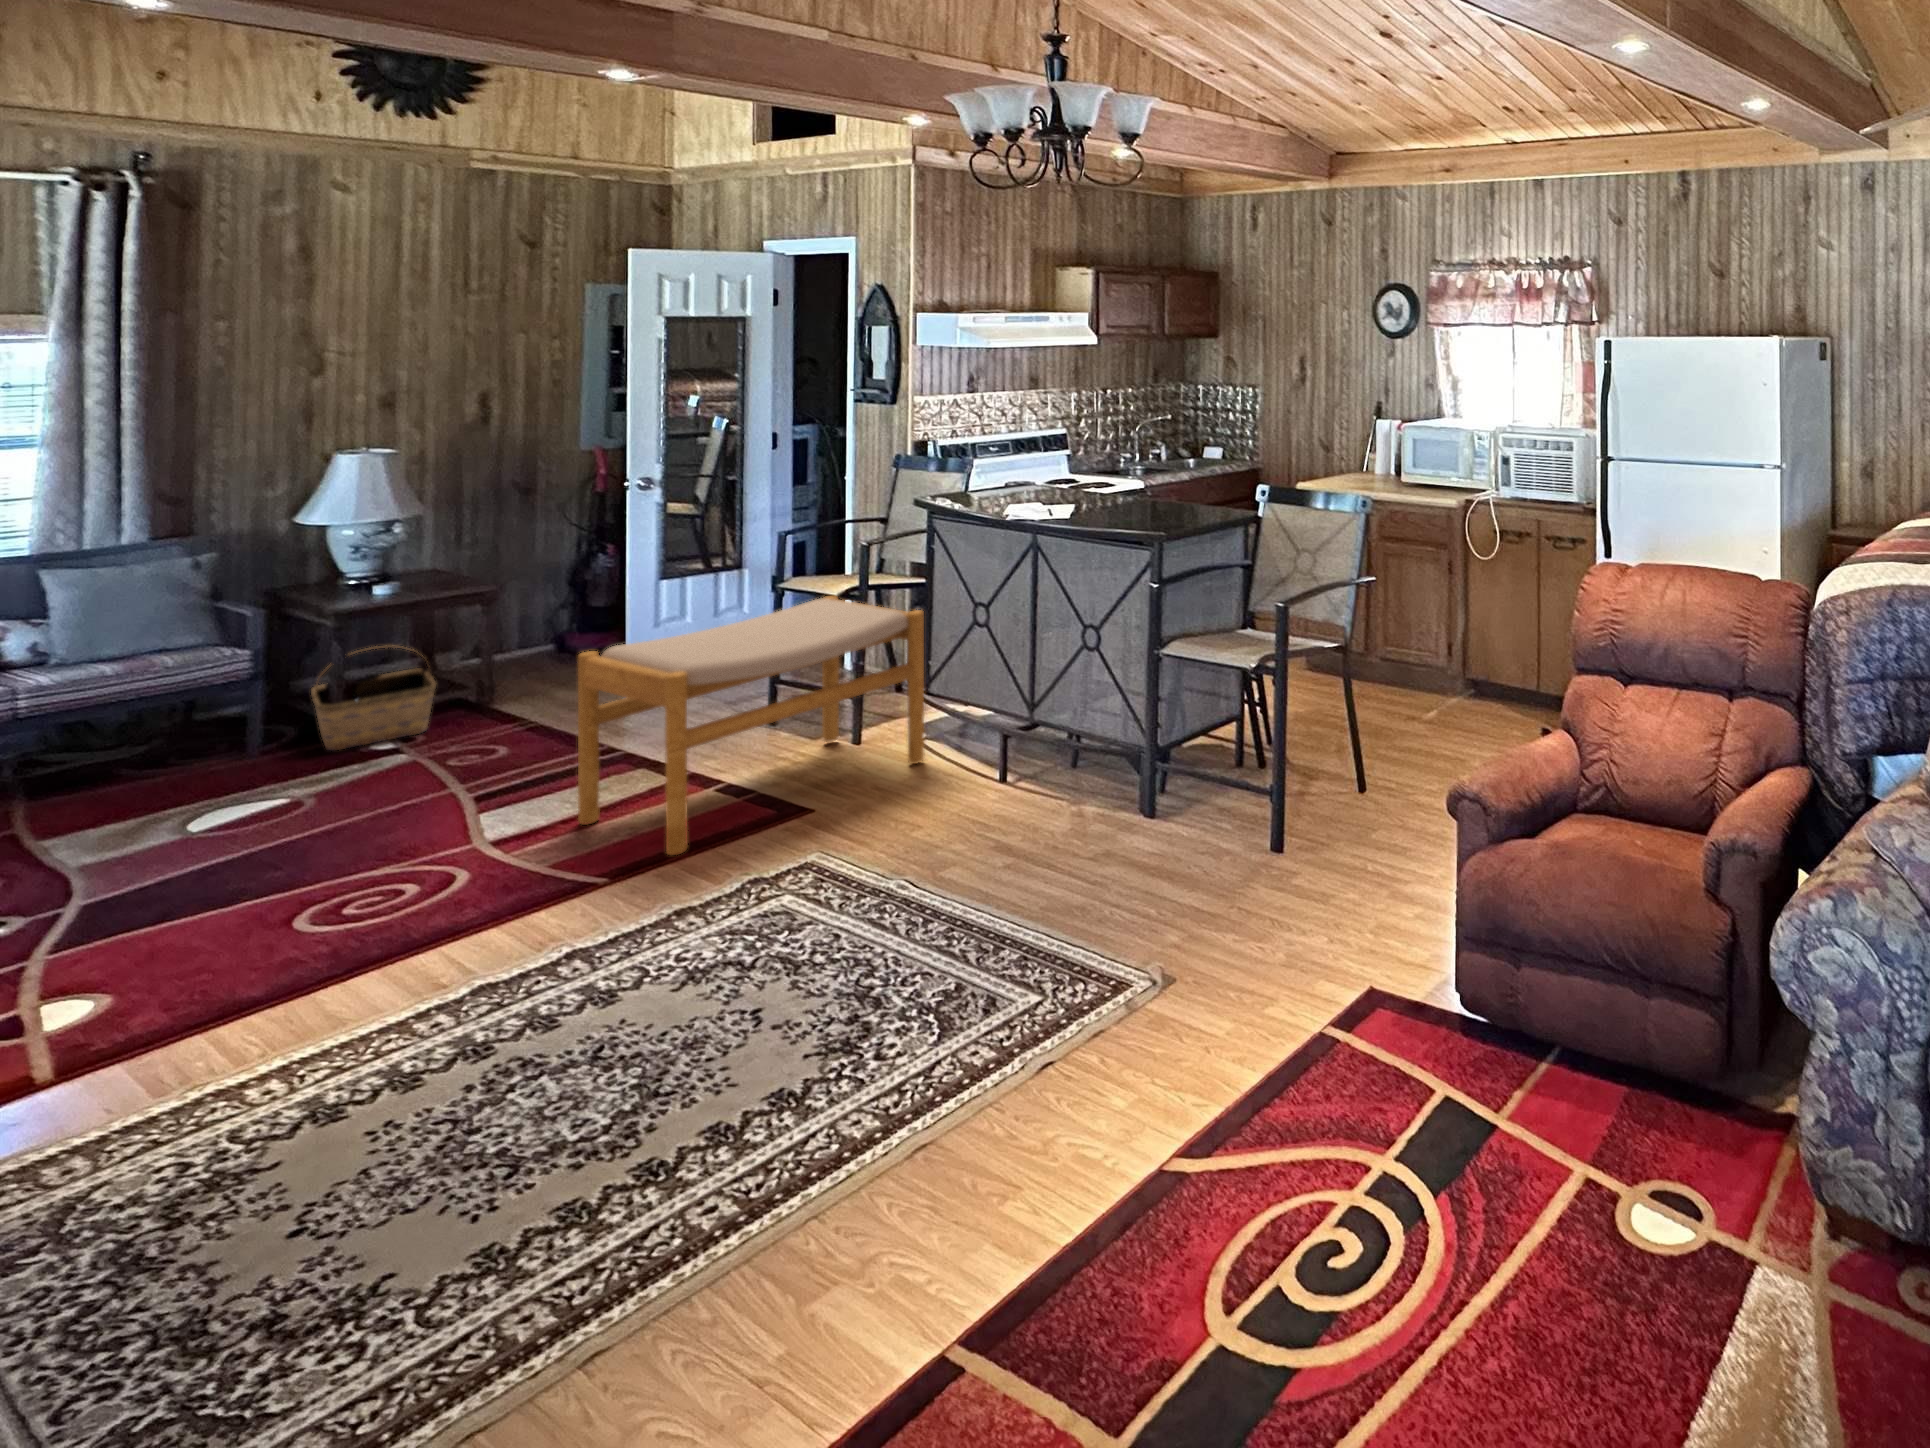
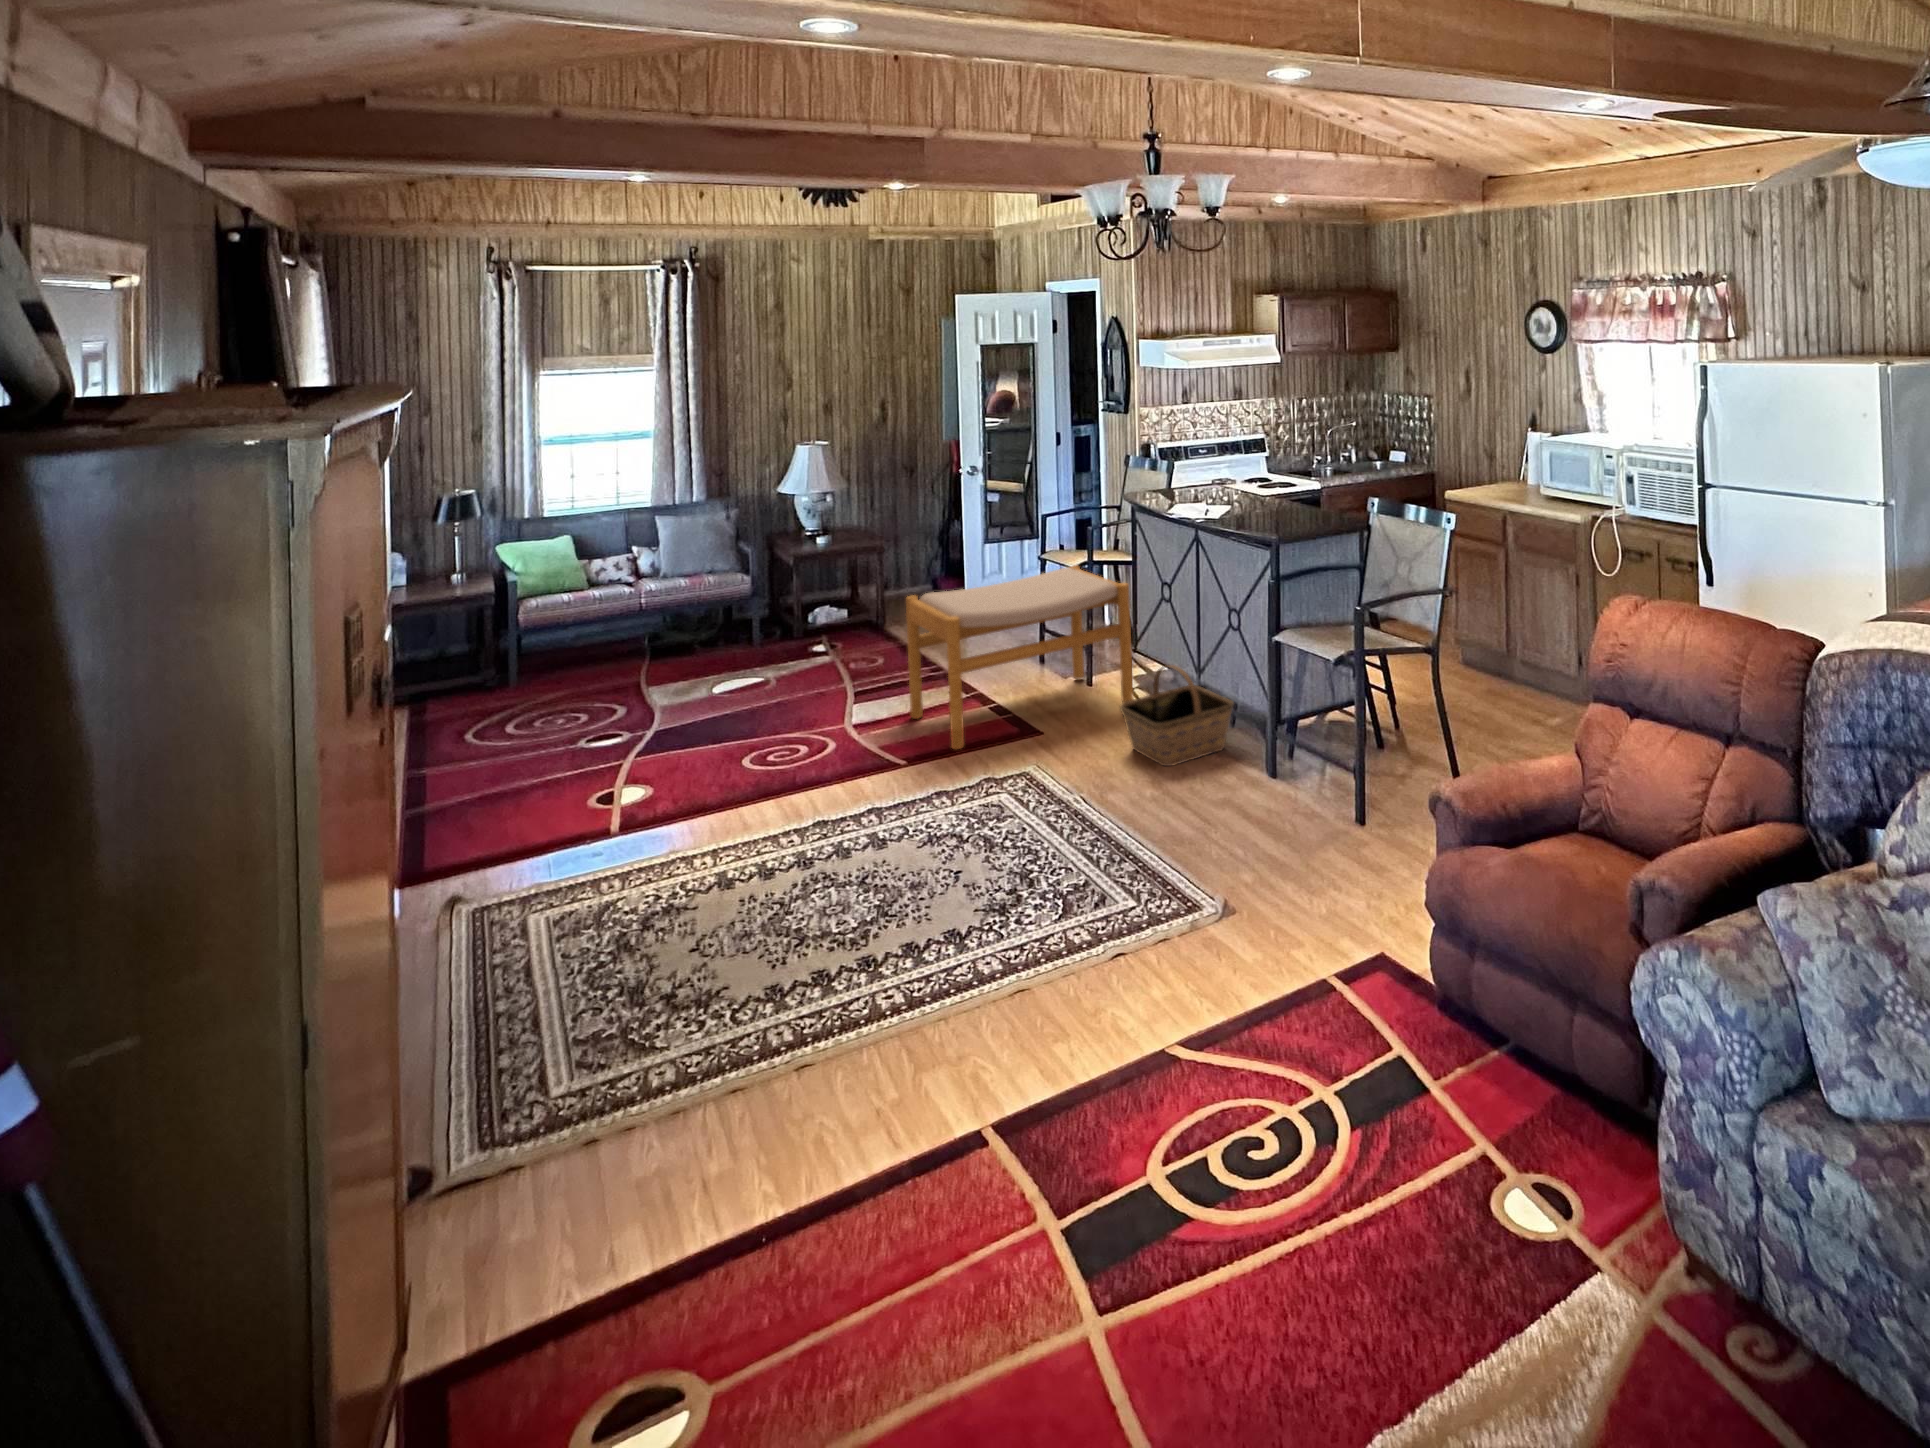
basket: present [311,645,436,750] -> present [1120,665,1234,766]

